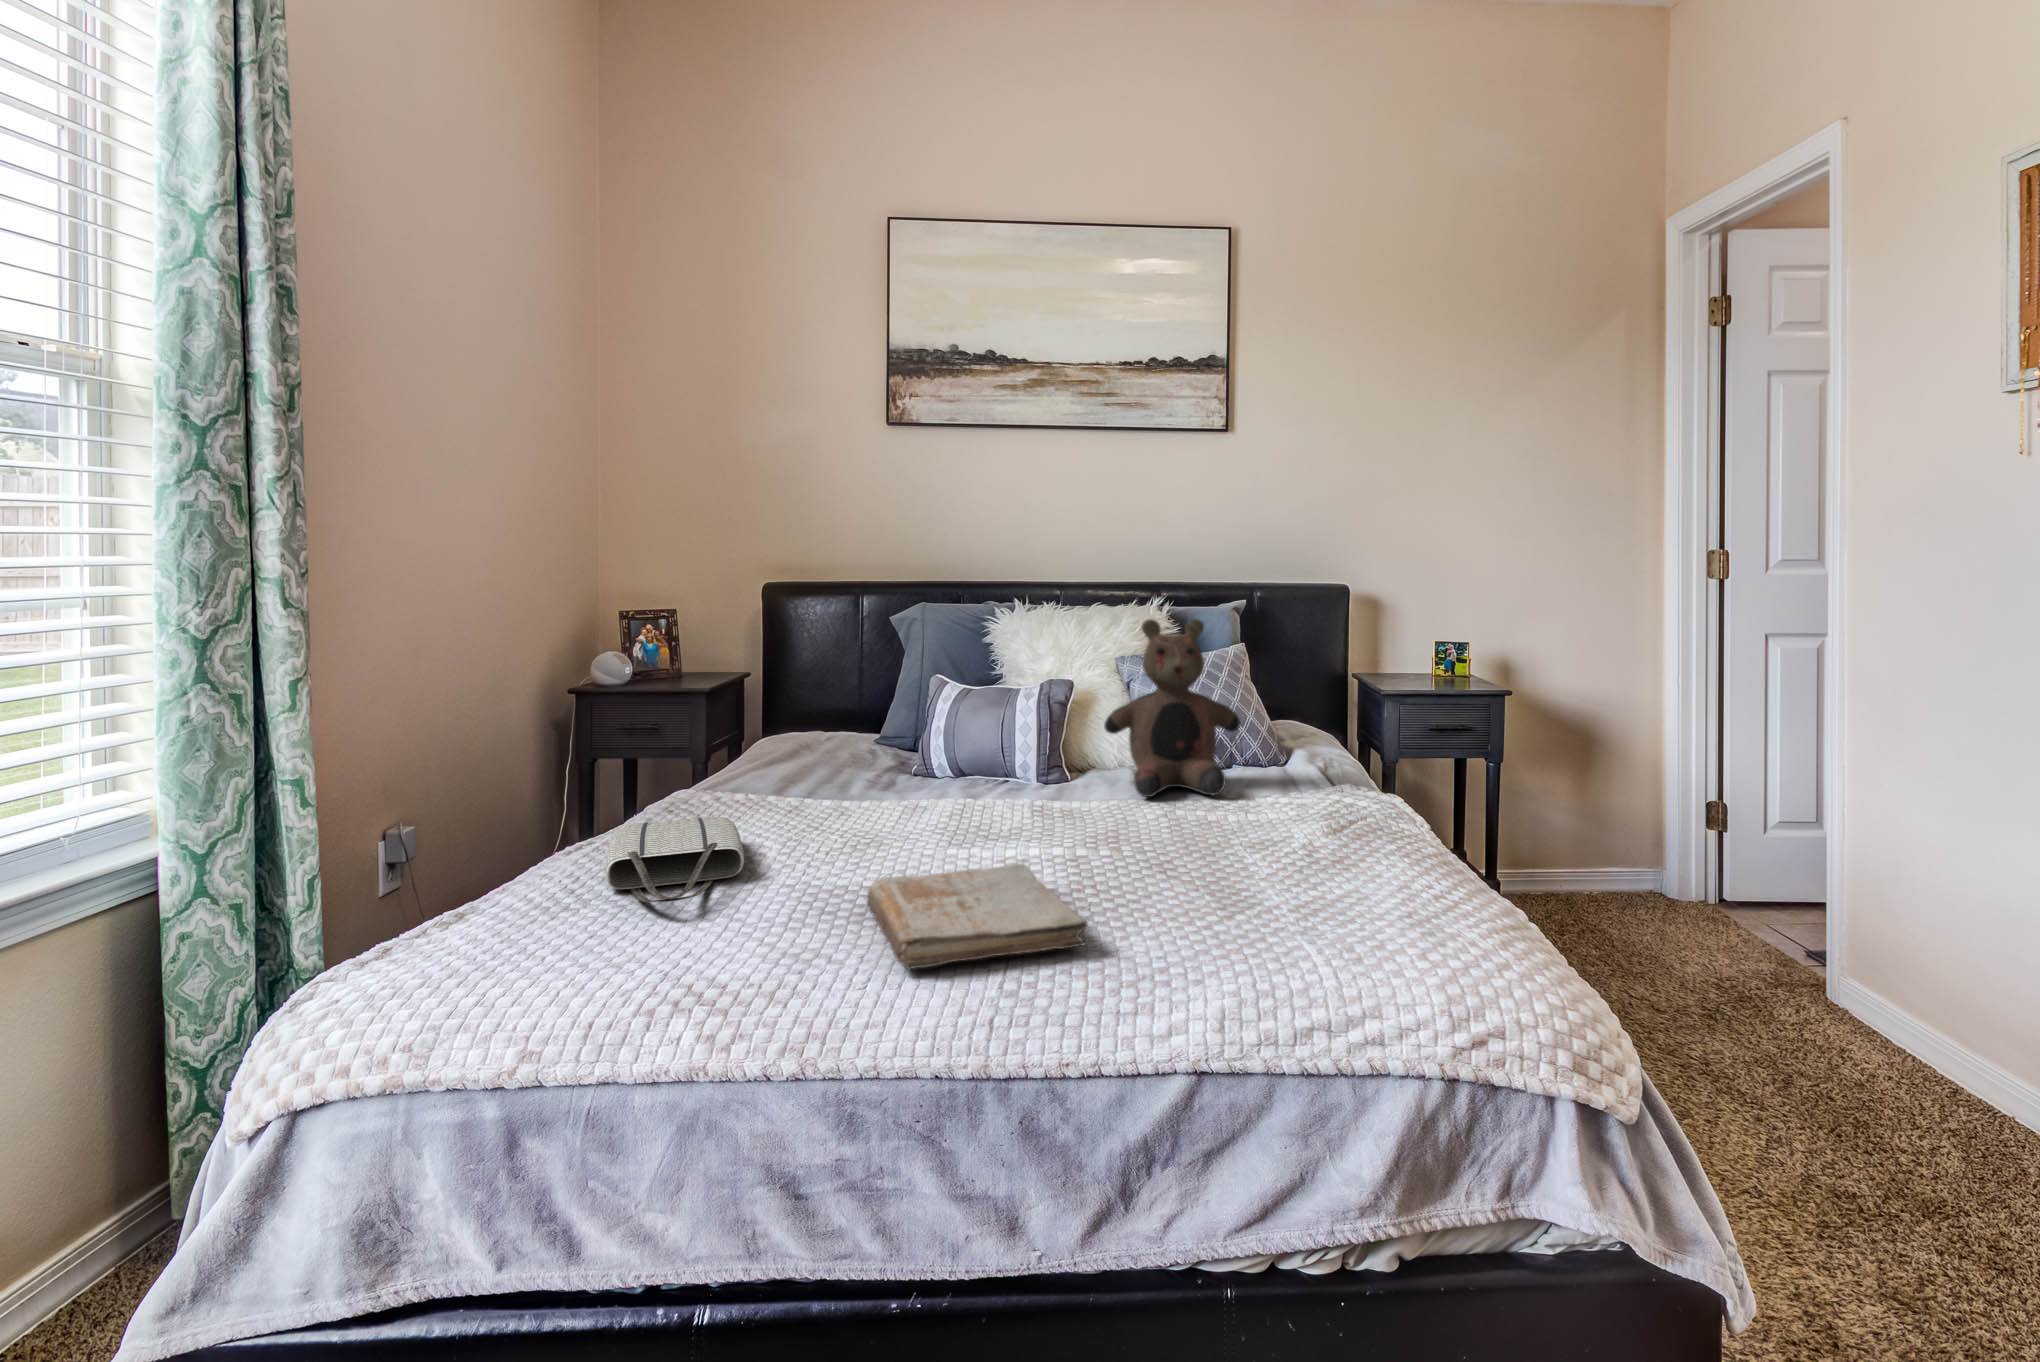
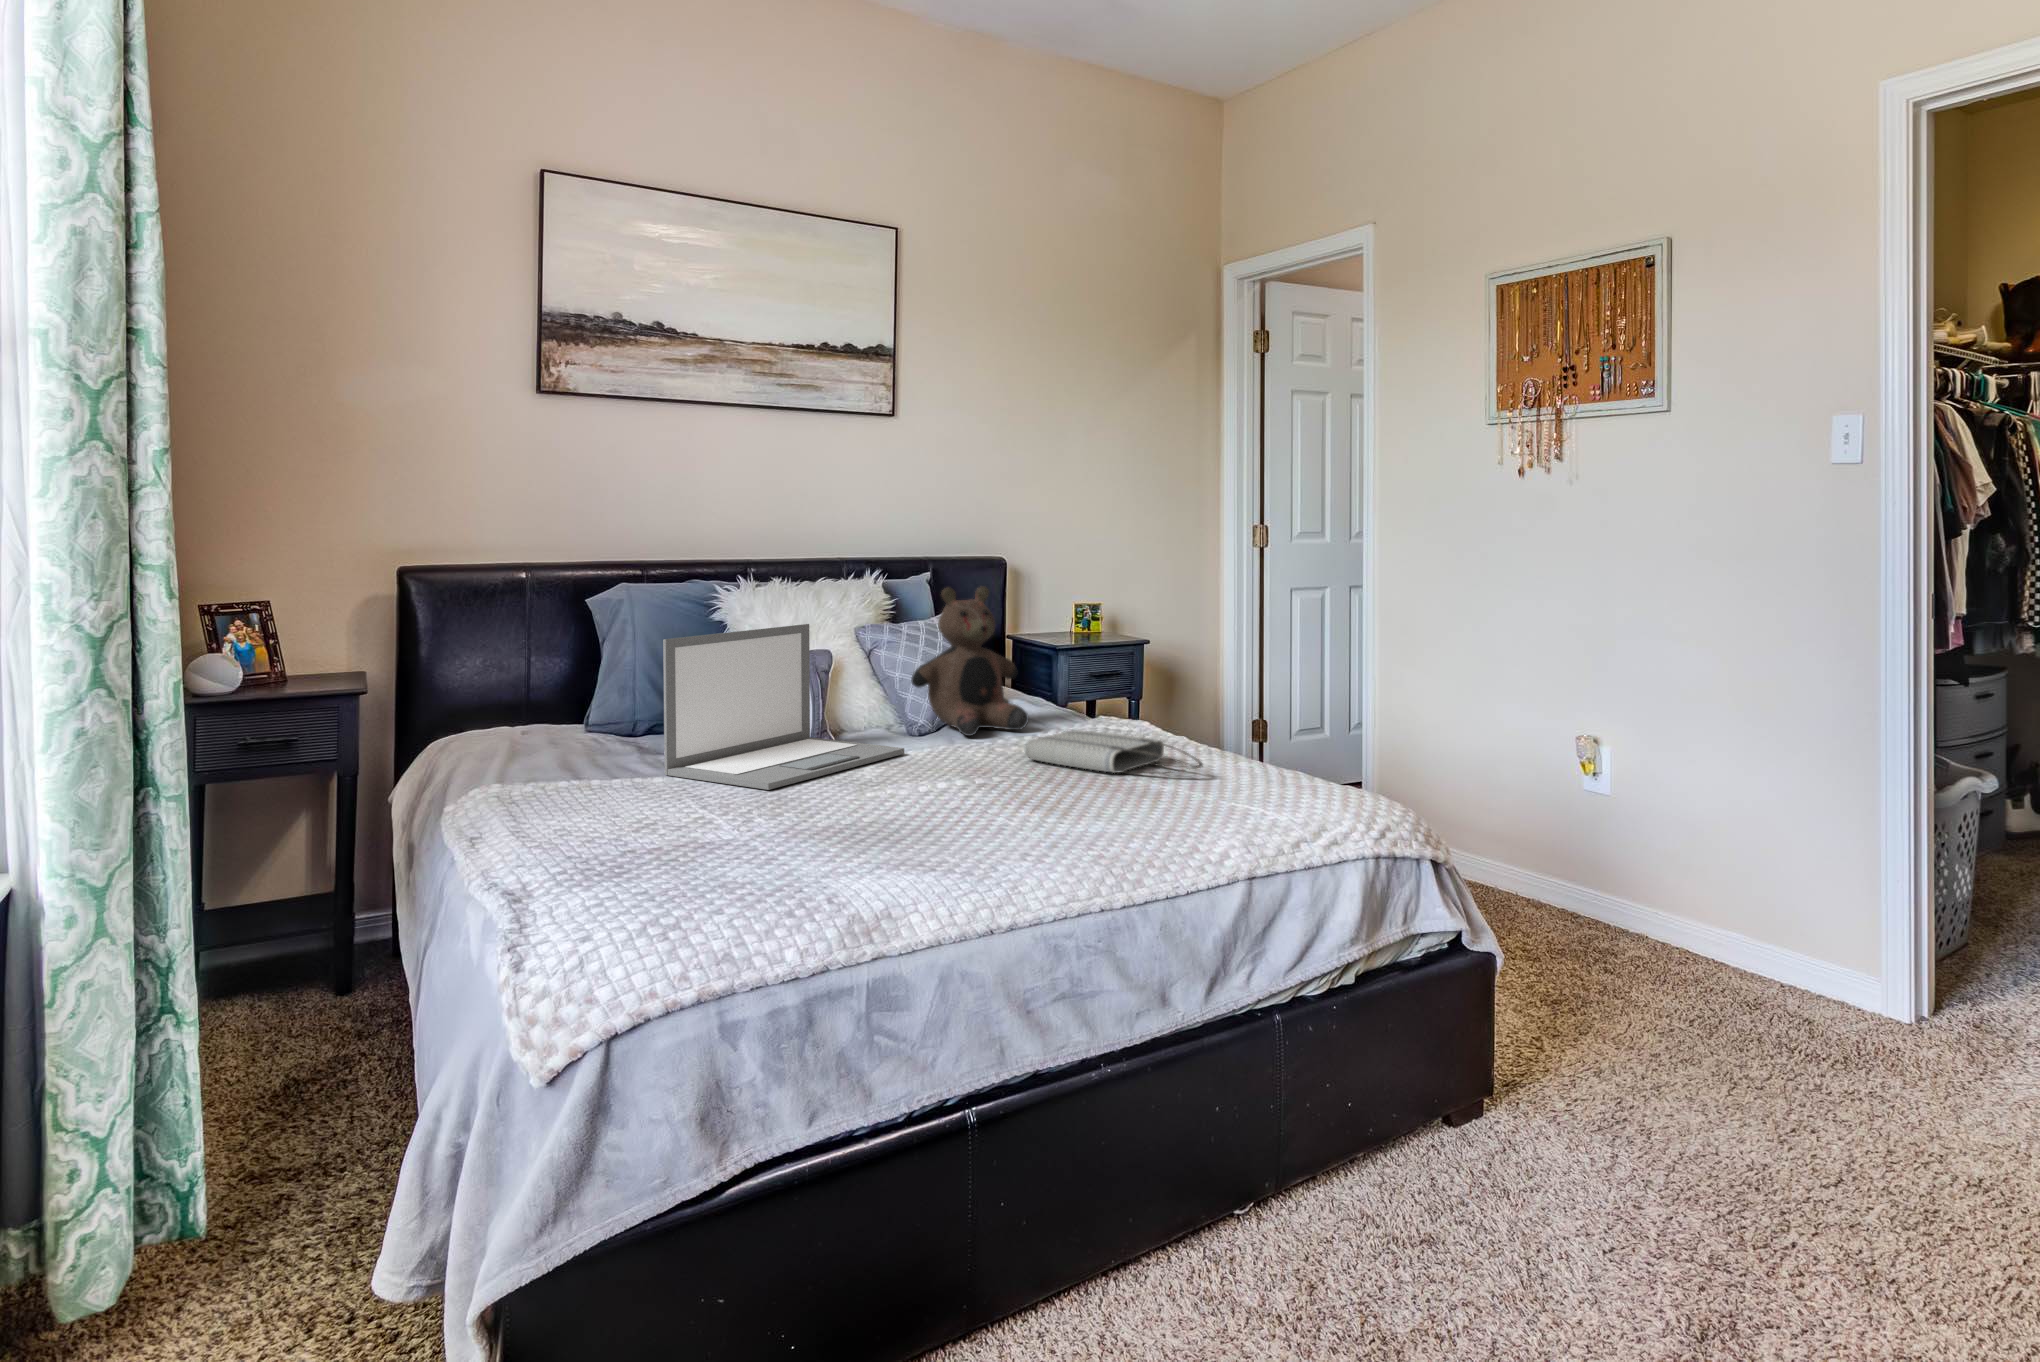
laptop: none [792,655,1041,839] -> present [663,624,904,790]
tote bag: present [605,817,744,902] -> present [1025,730,1203,774]
book: present [867,863,1088,969] -> none [916,778,1130,845]

